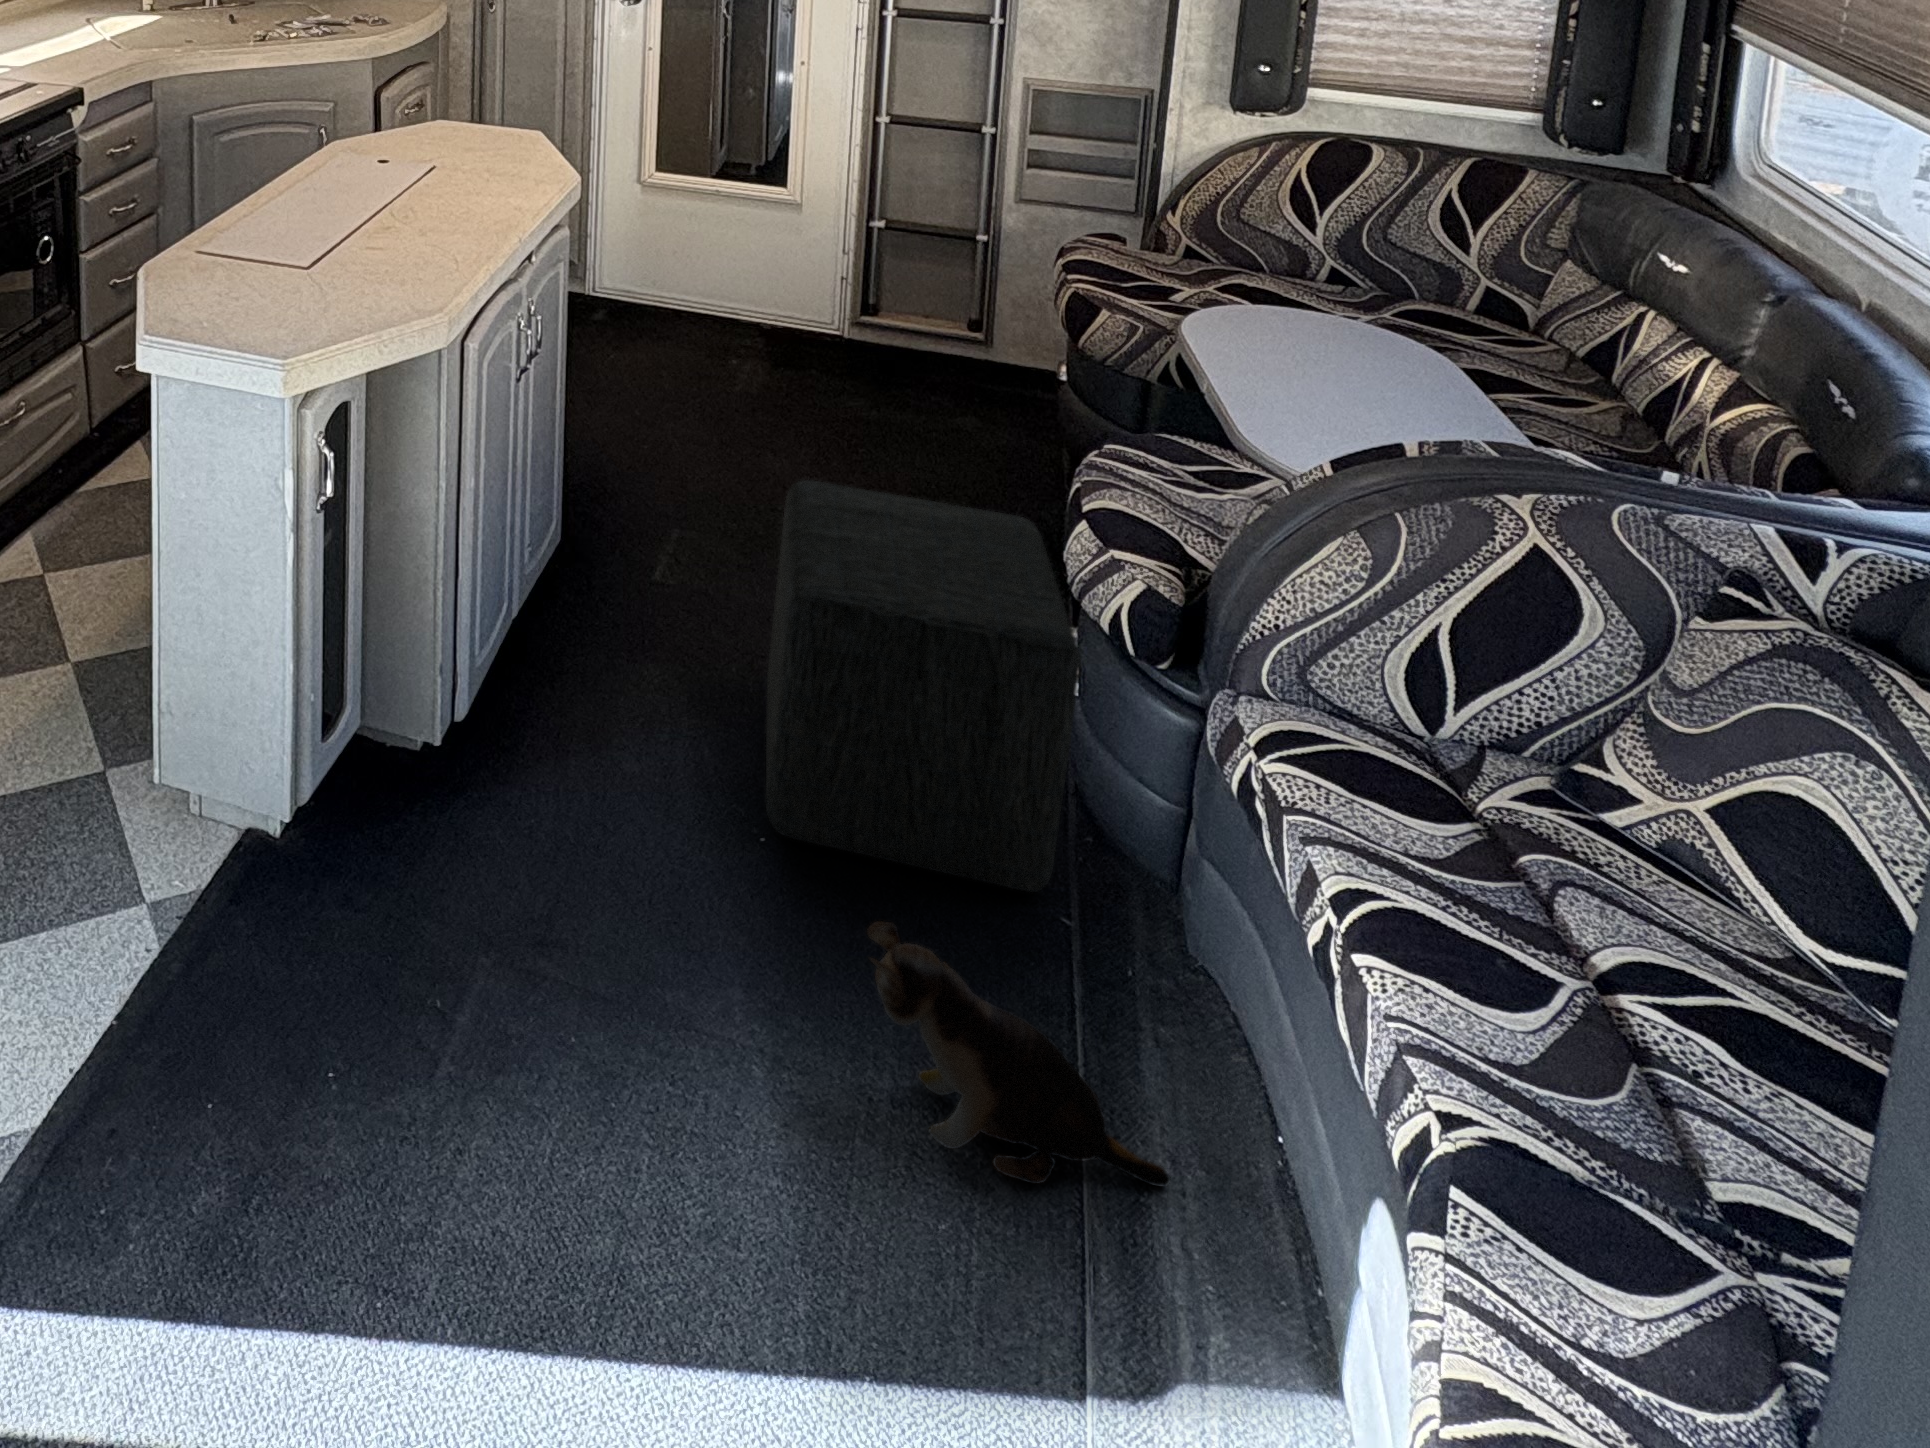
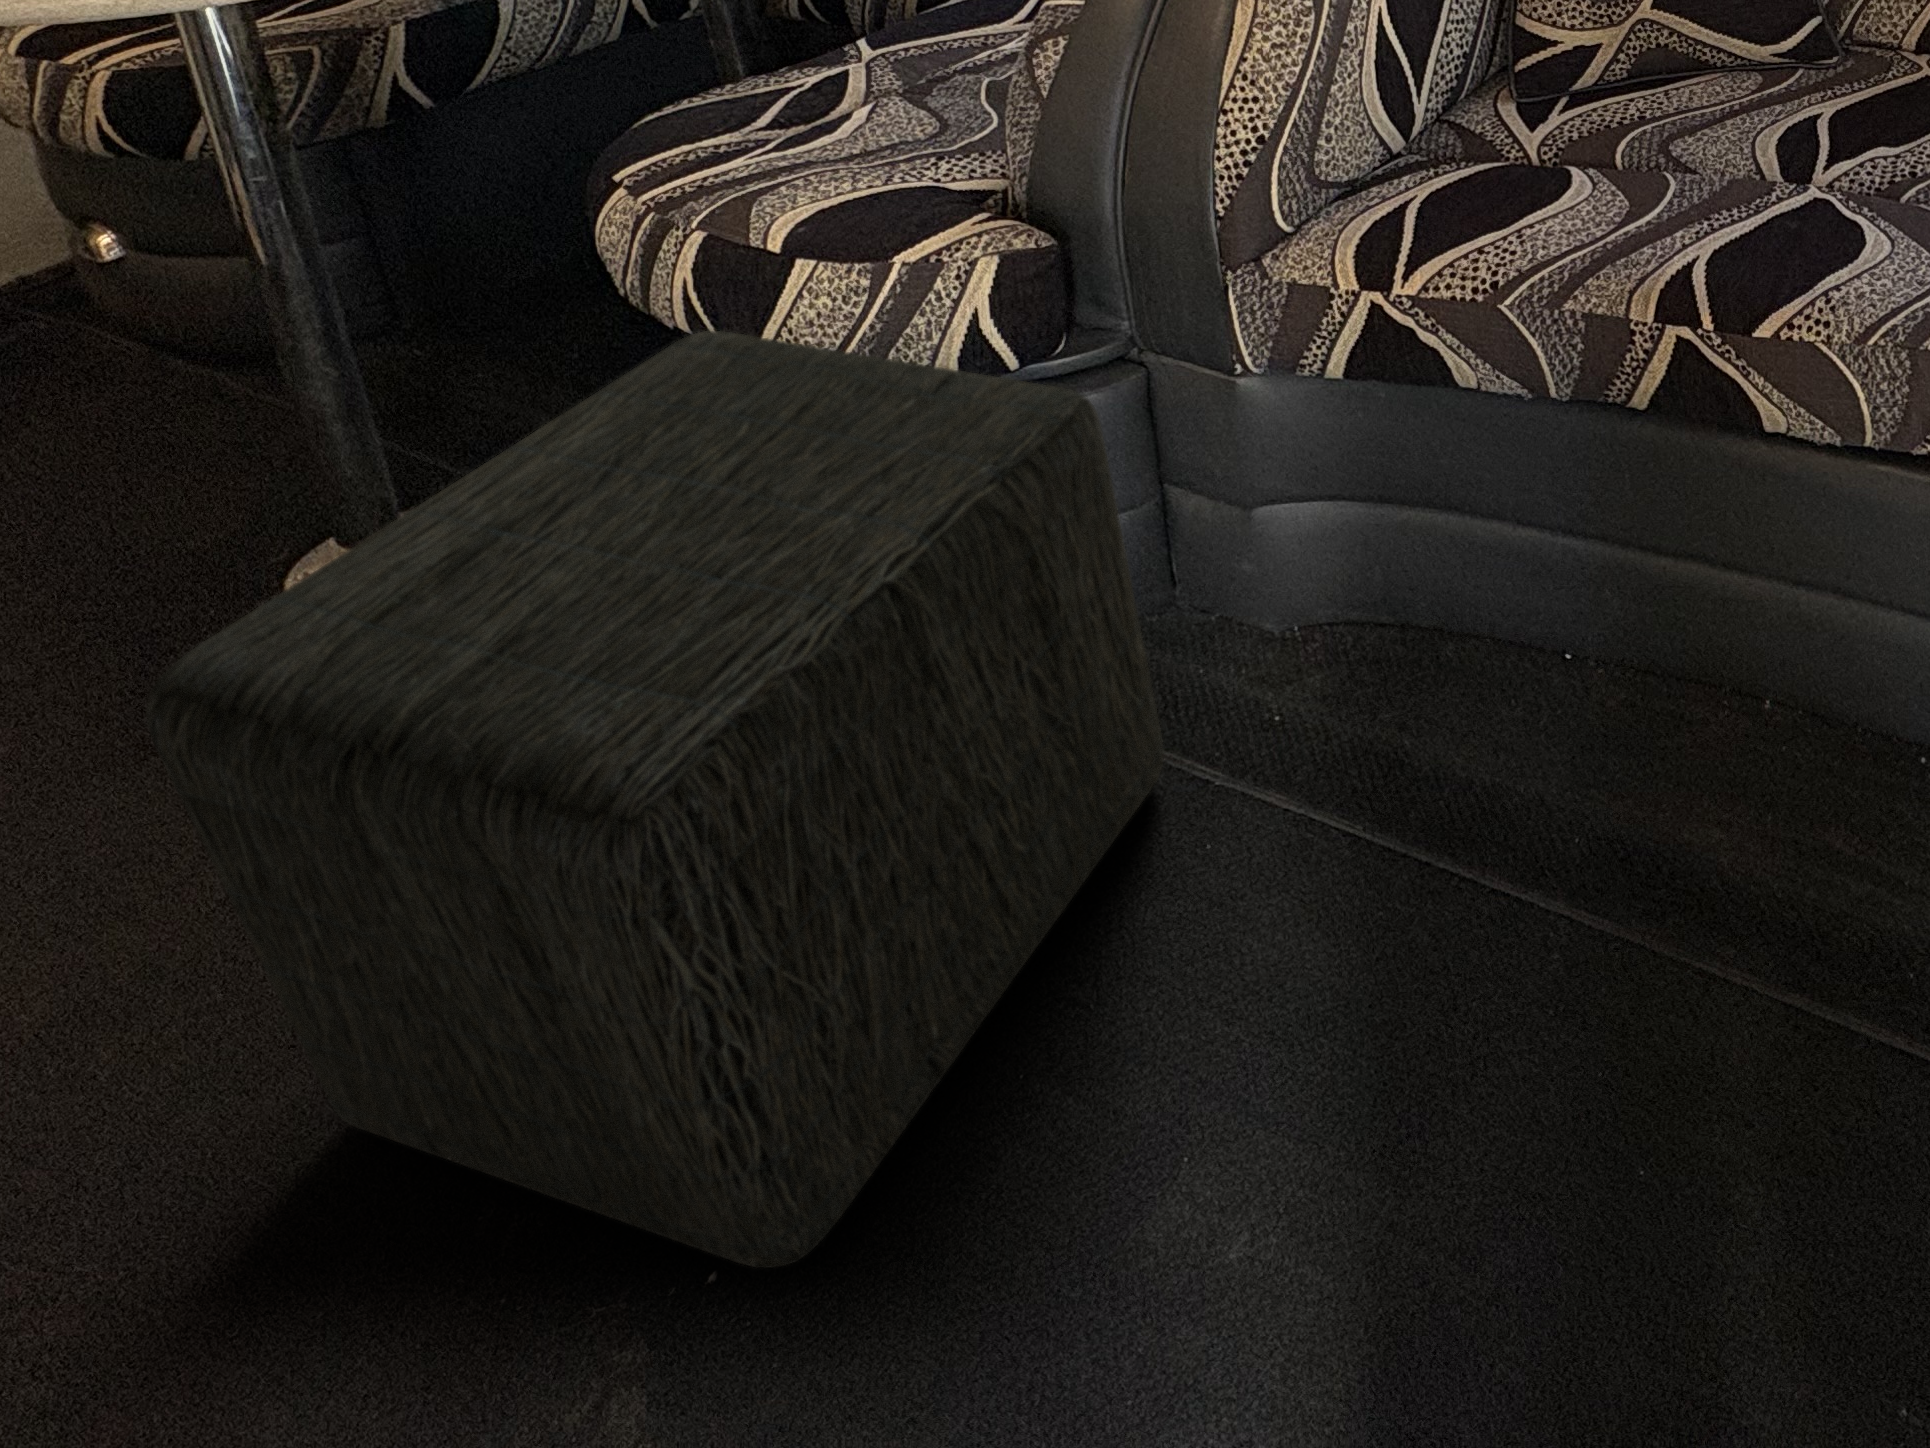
plush toy: present [867,921,1171,1187] -> none [1384,803,1683,1160]

